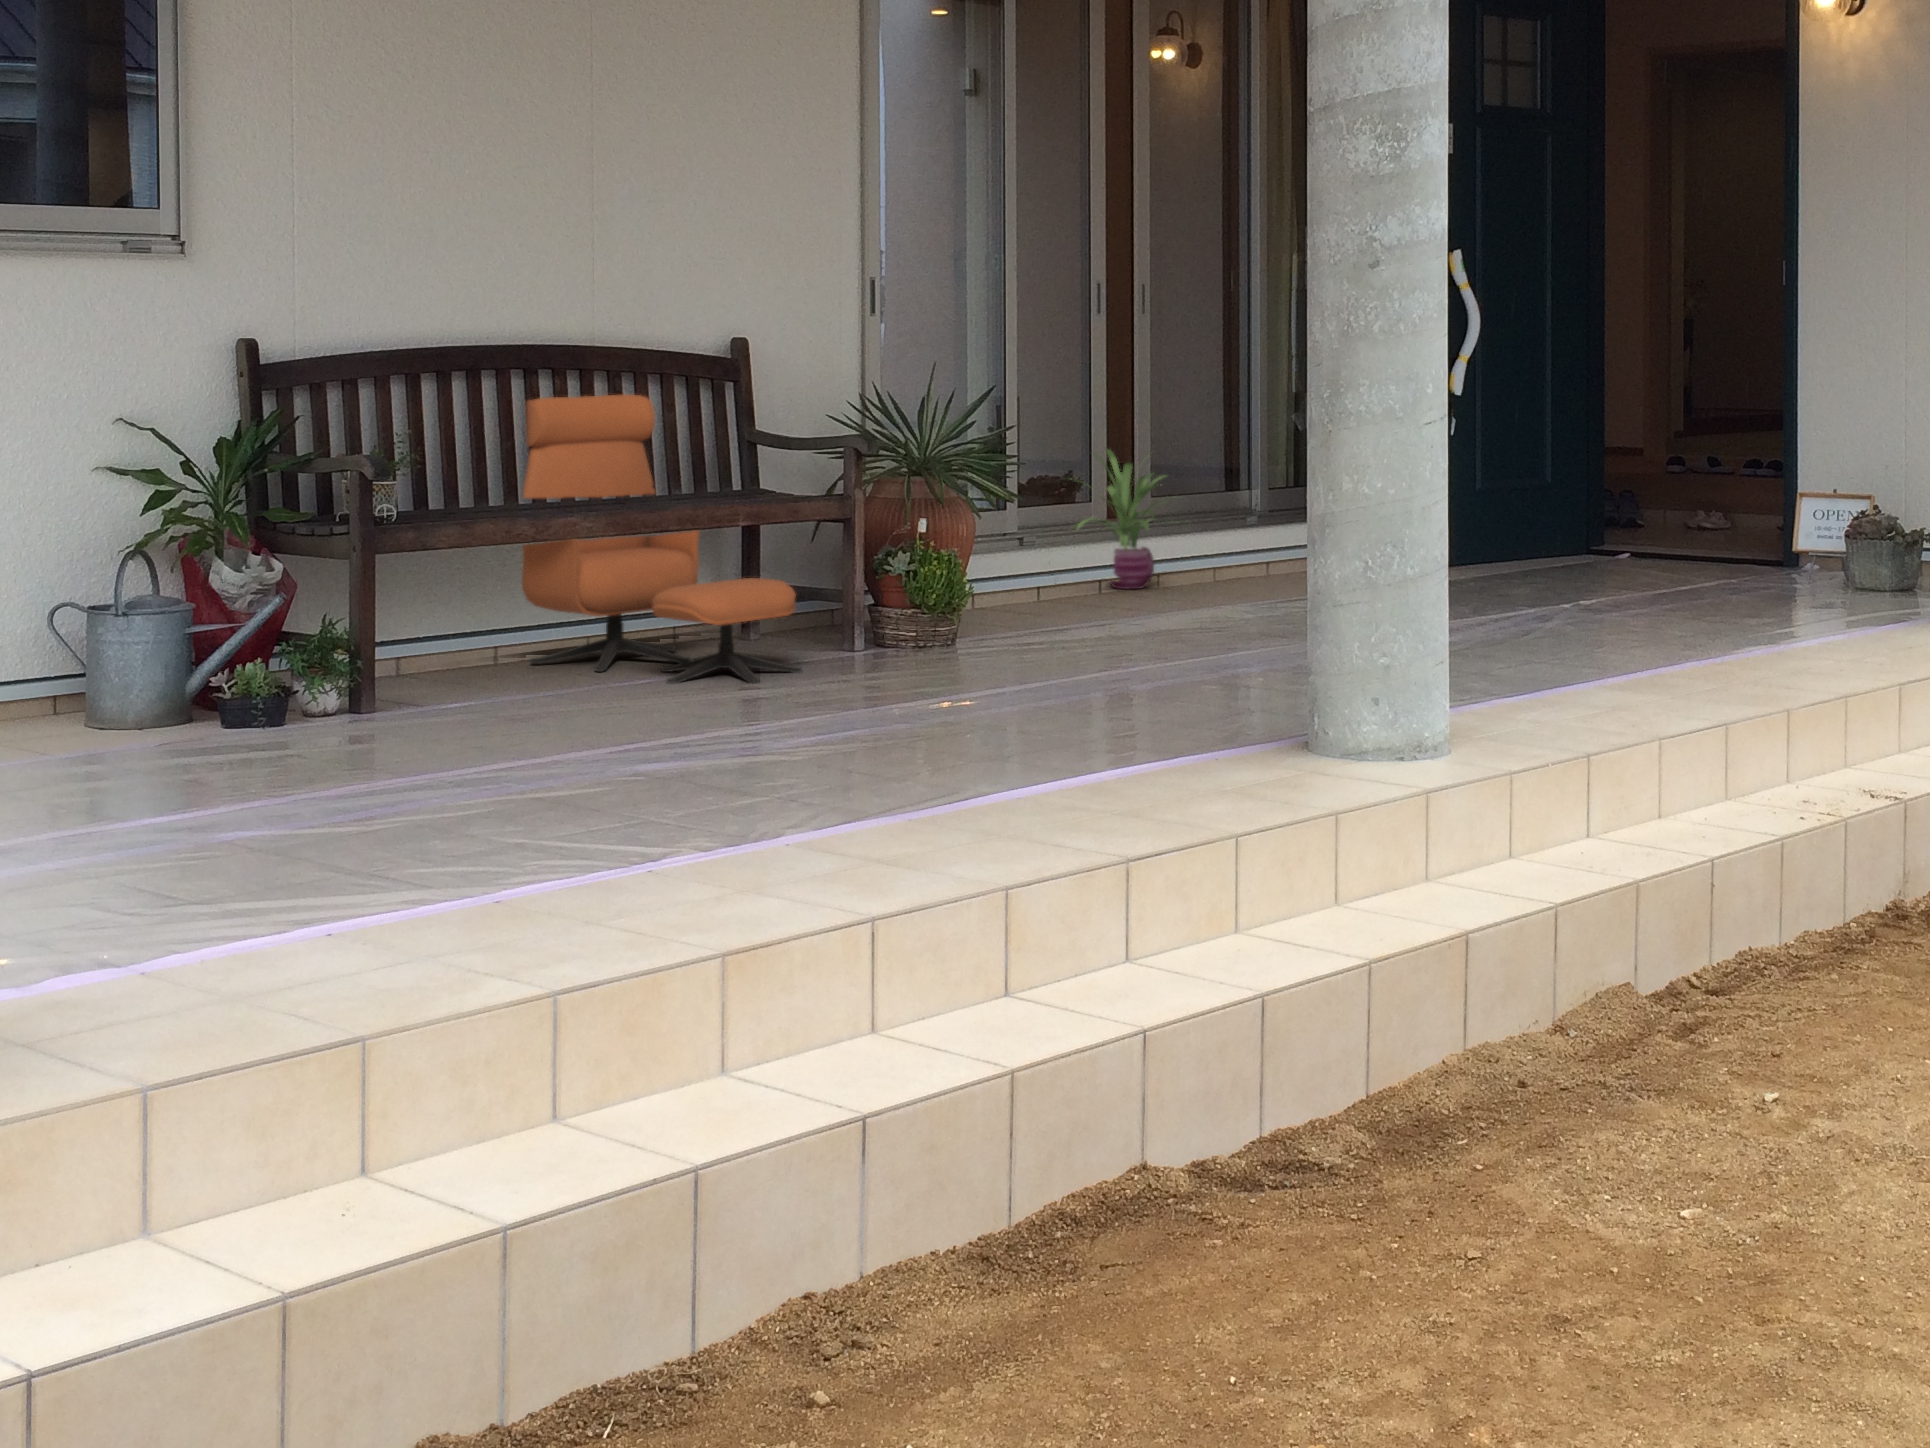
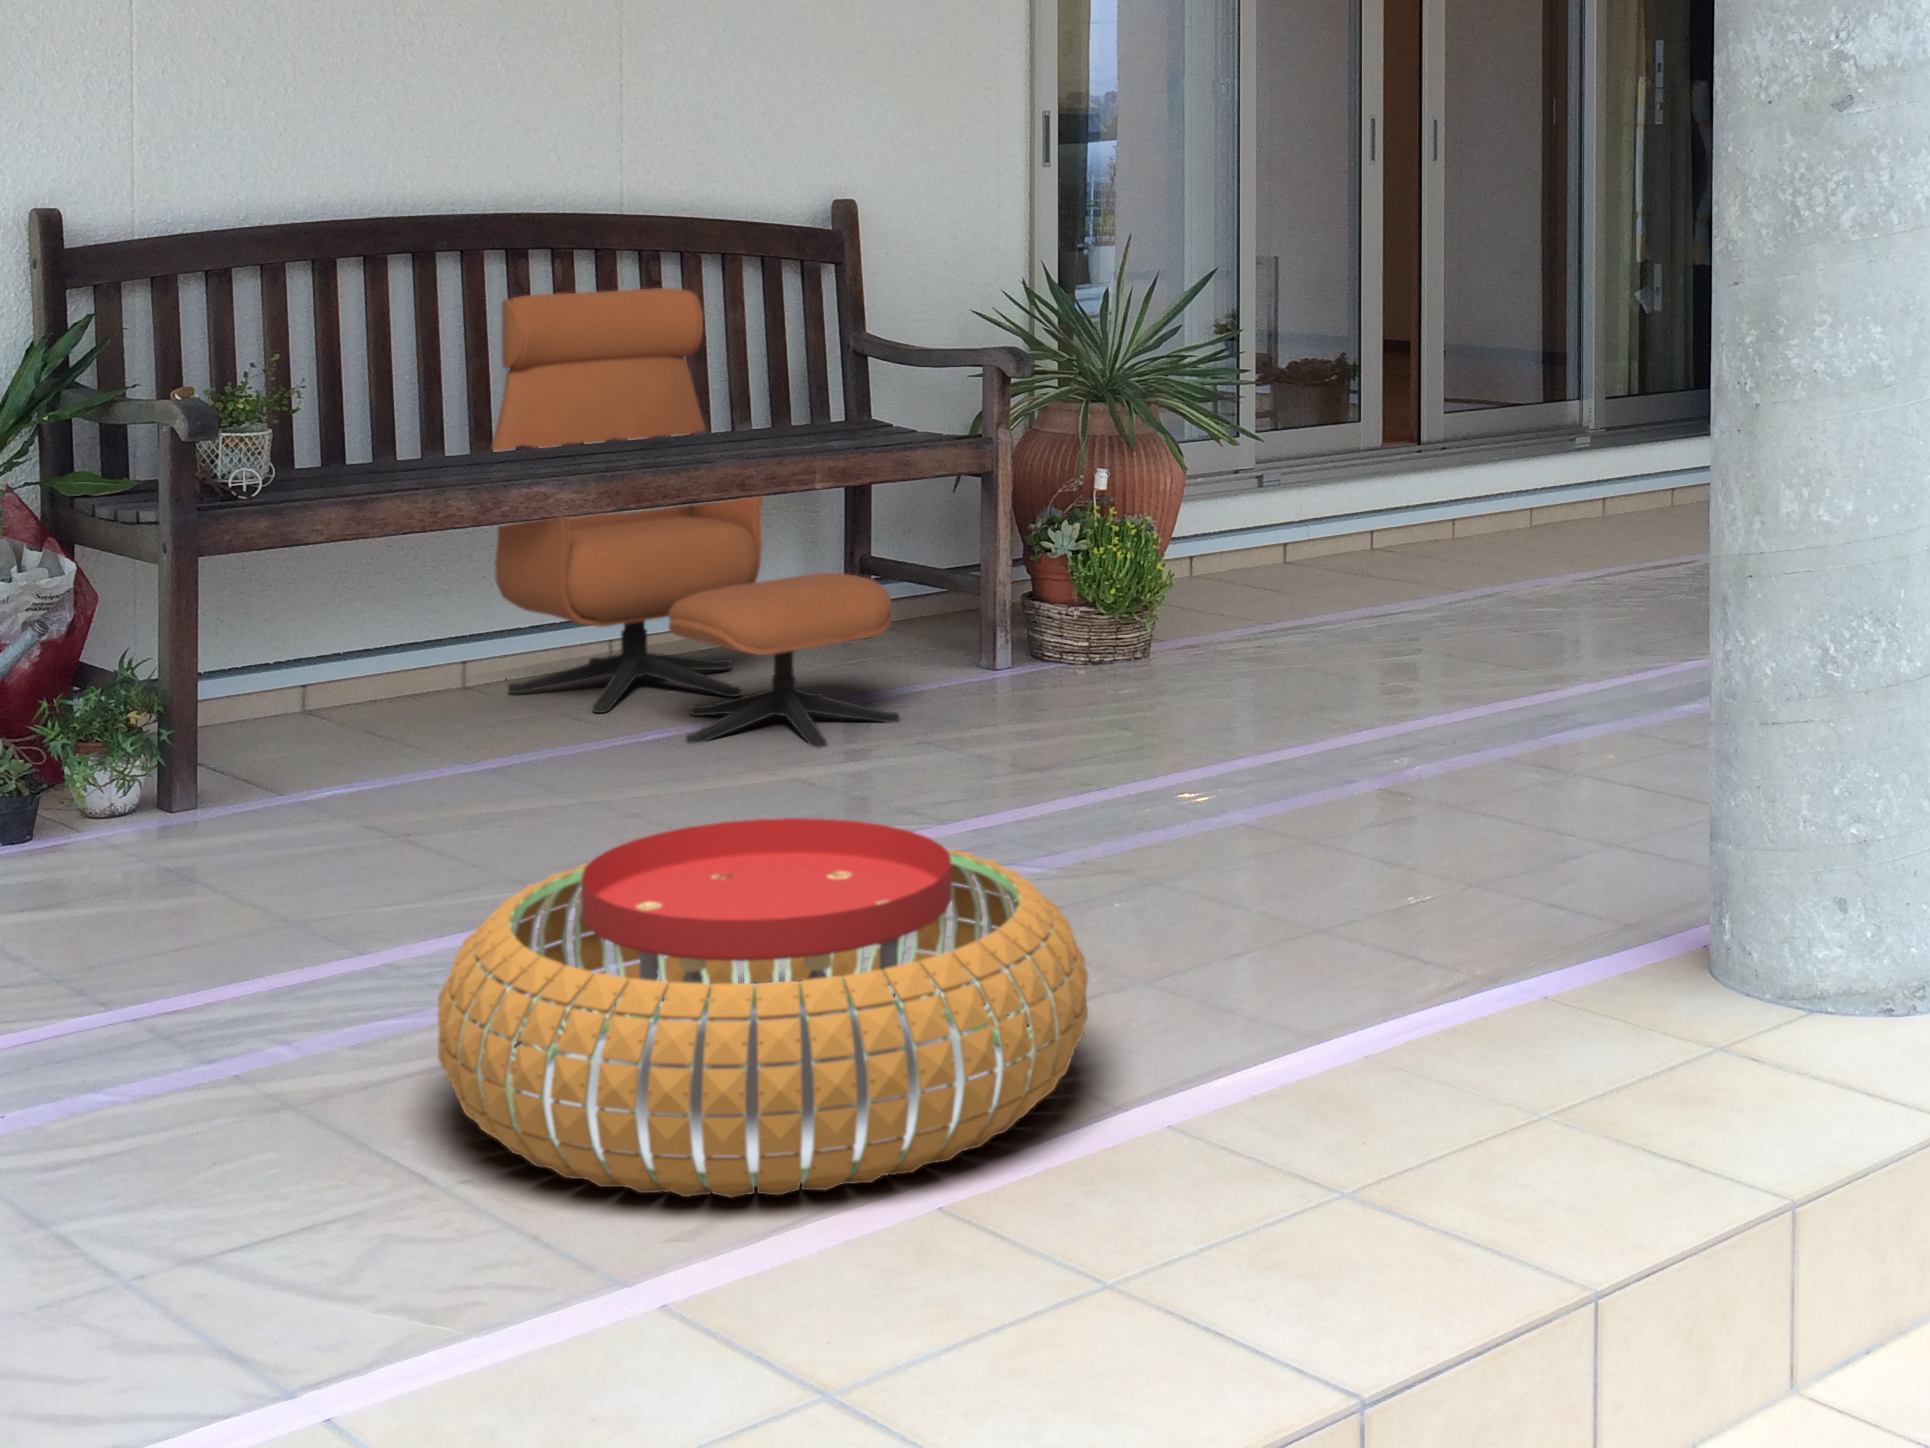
decorative plant: present [1077,449,1167,589] -> none [1304,352,1512,552]
pouf: none [625,662,972,828] -> present [438,818,1088,1198]

